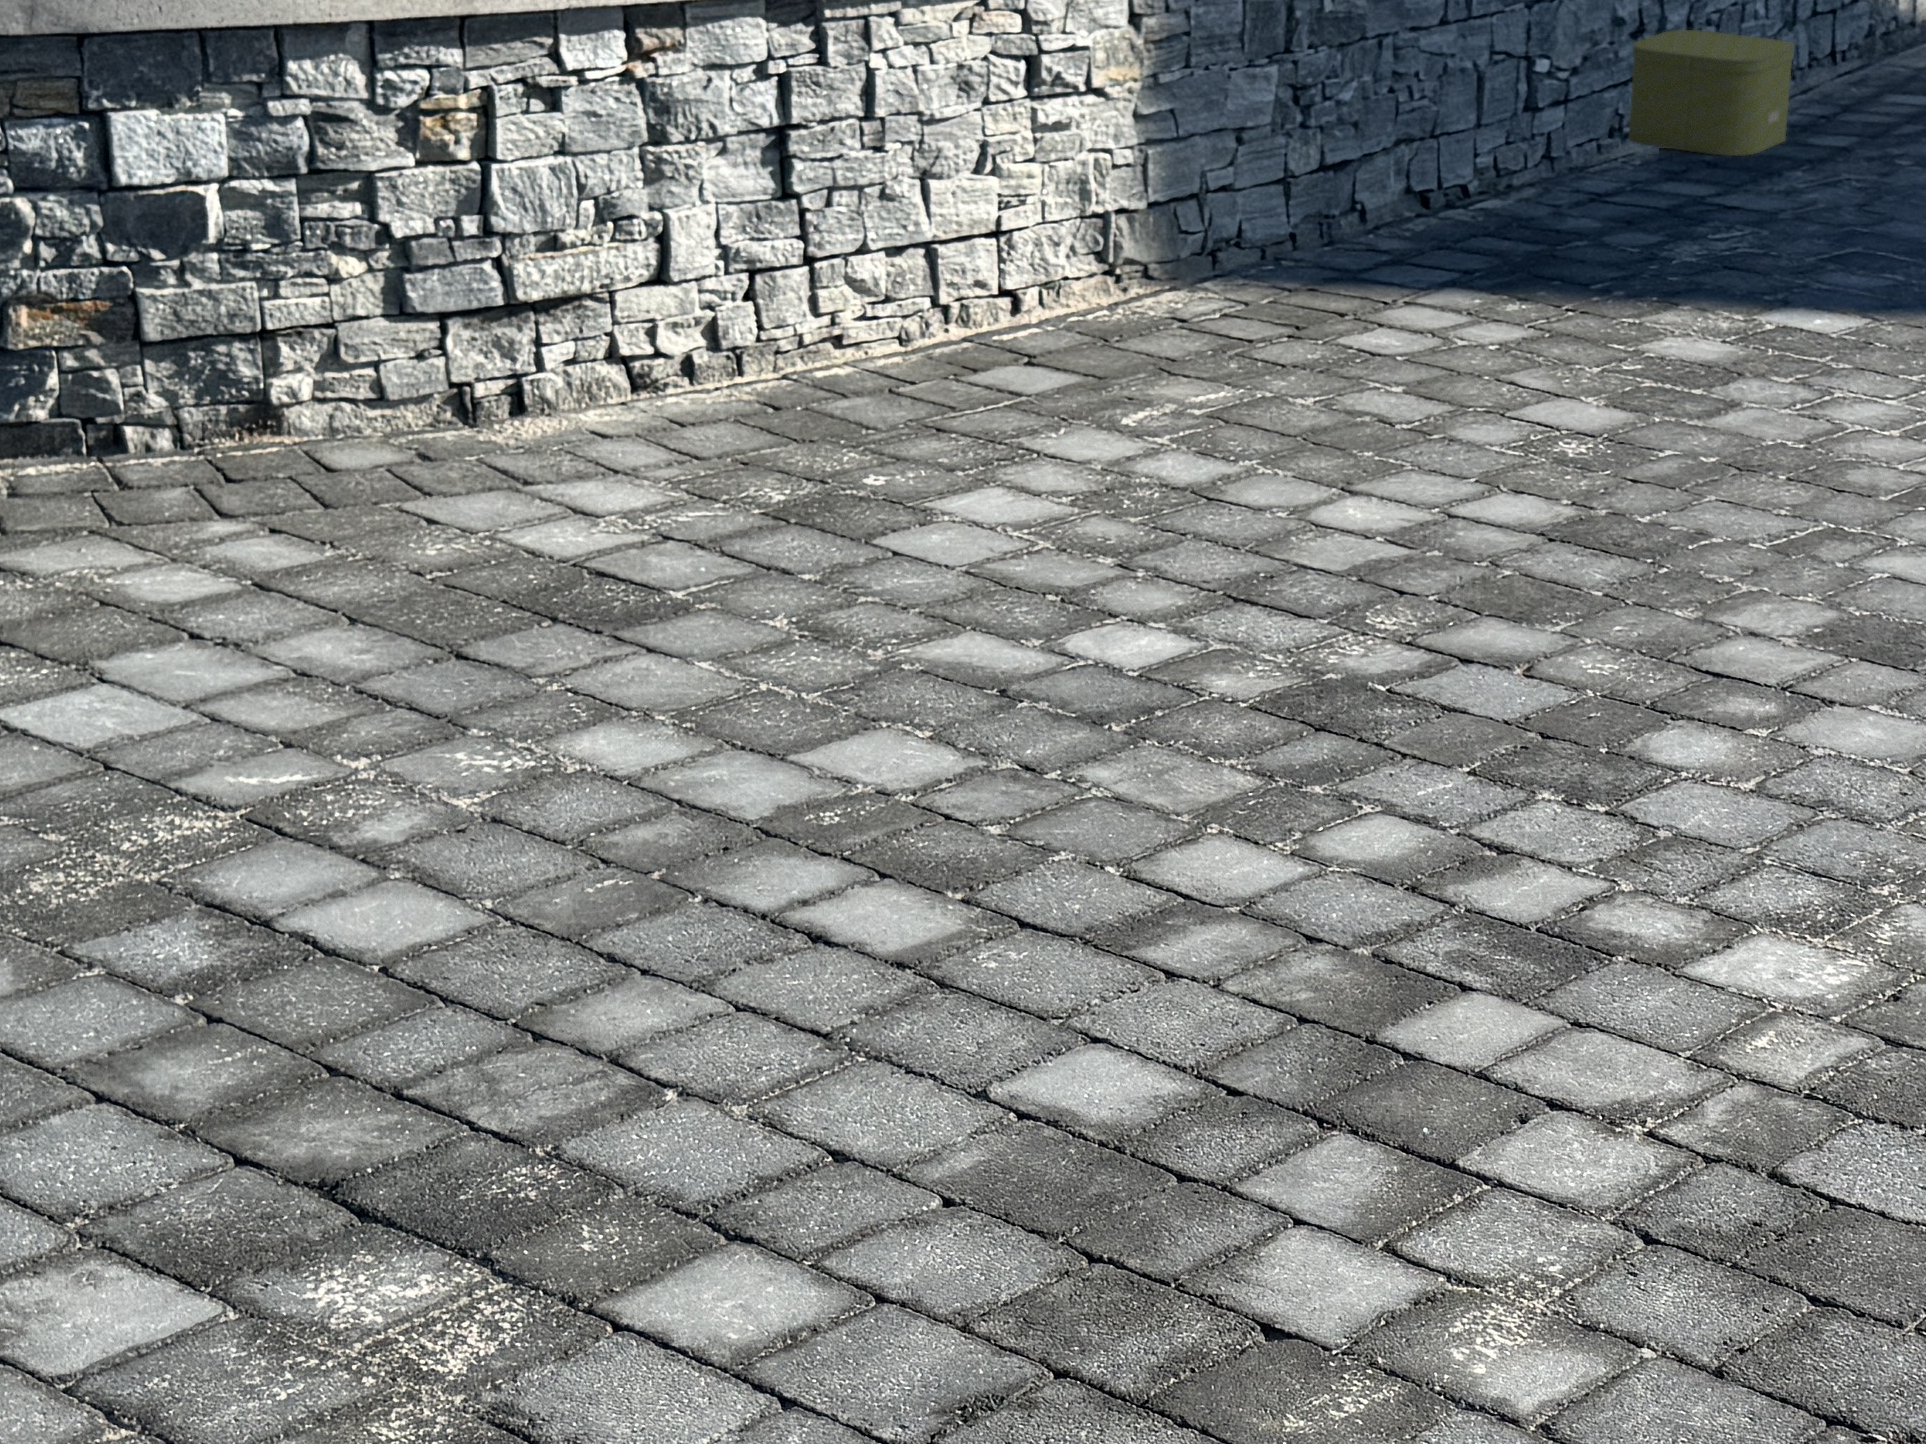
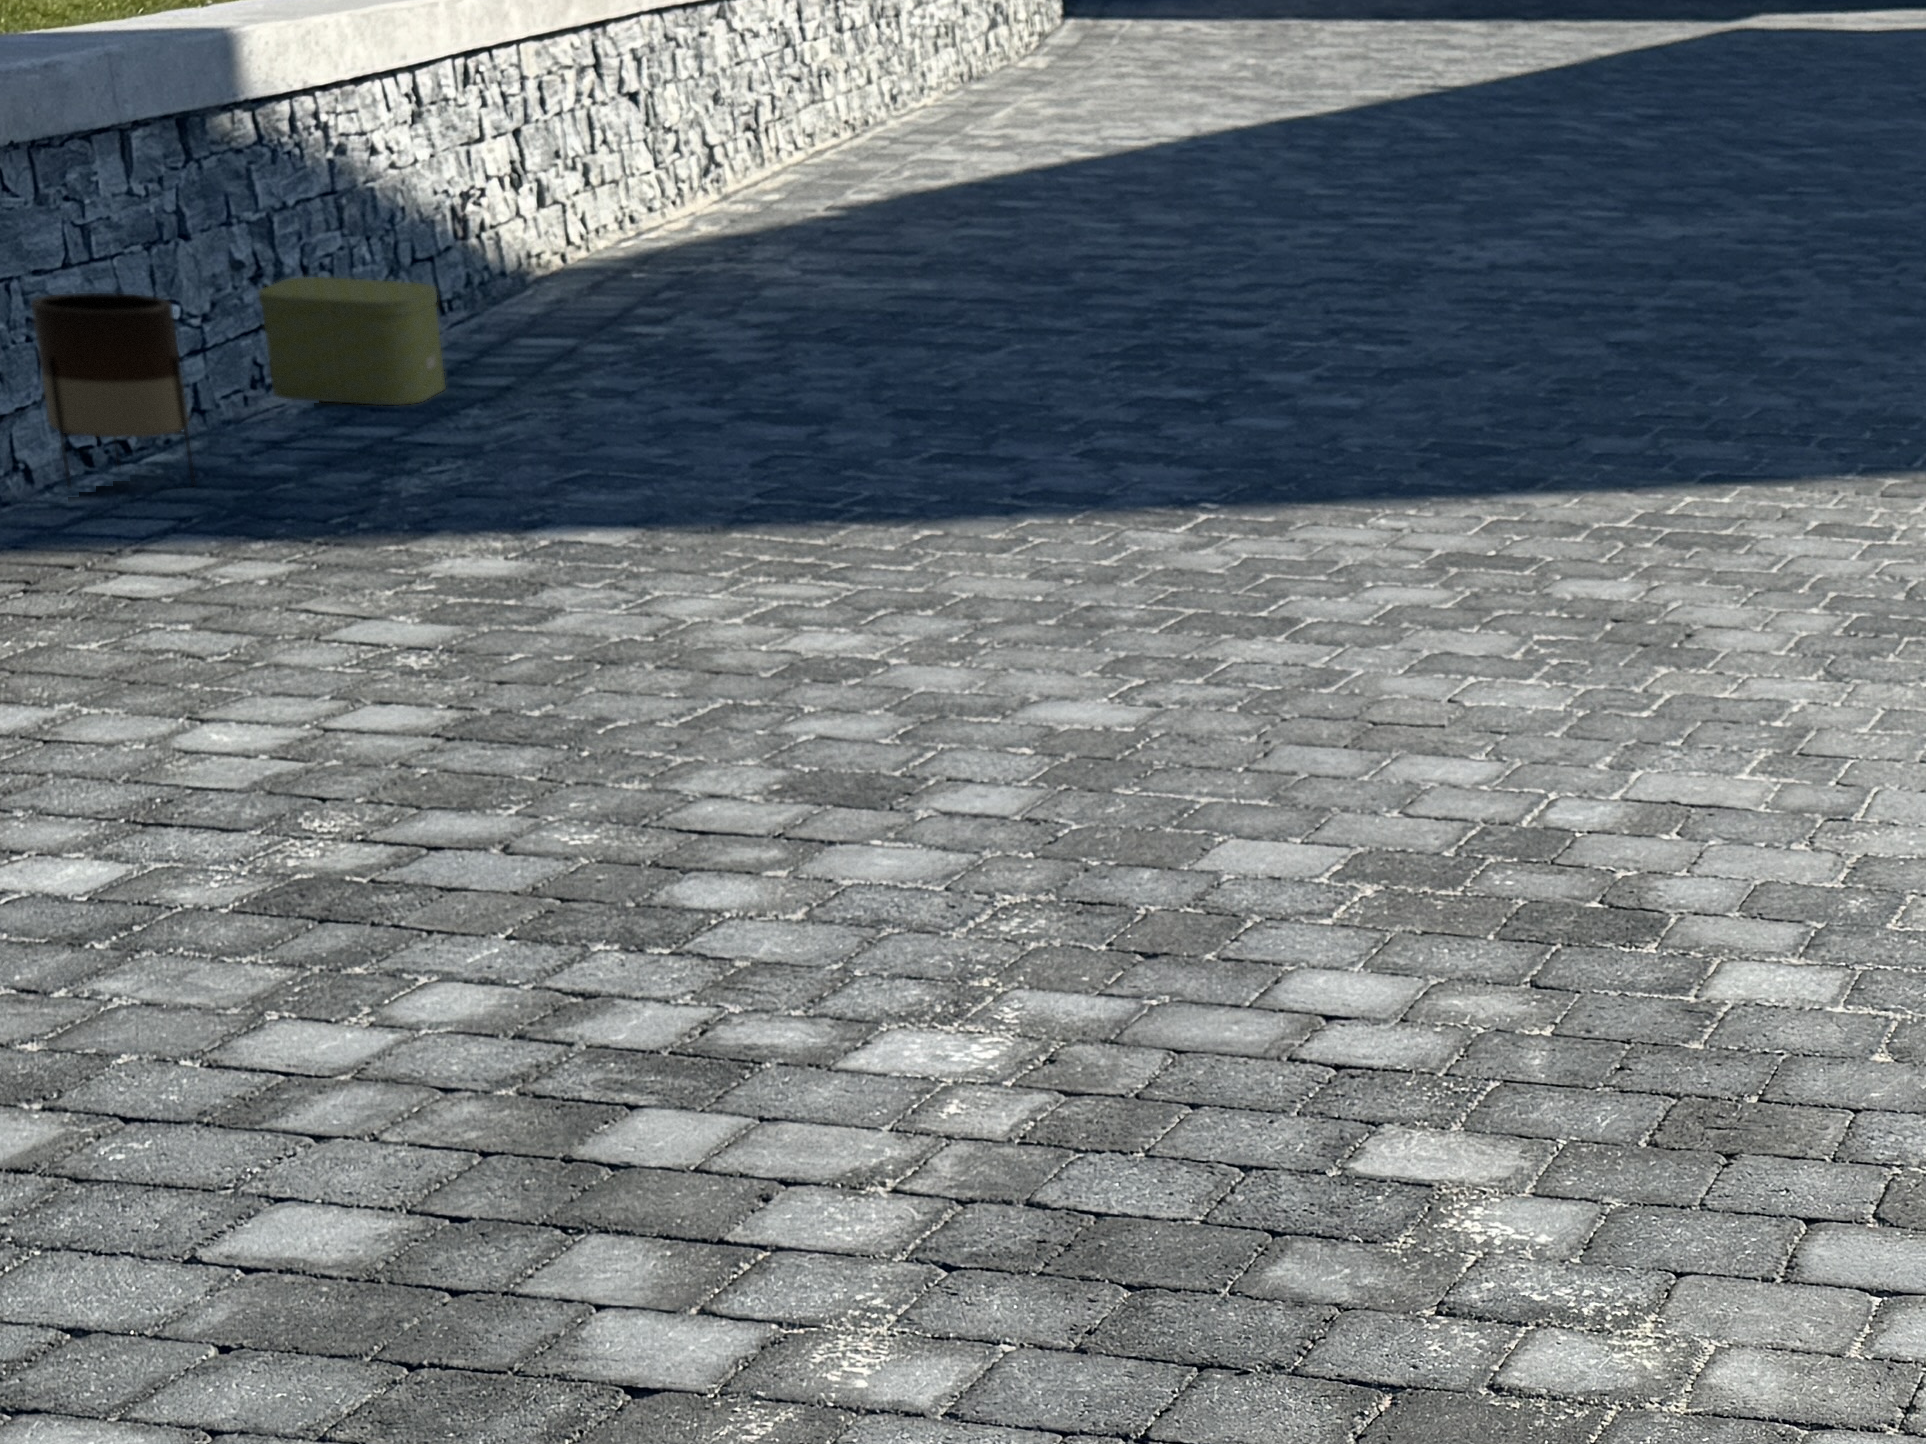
planter: none [1392,50,1516,231] -> present [31,293,195,487]

